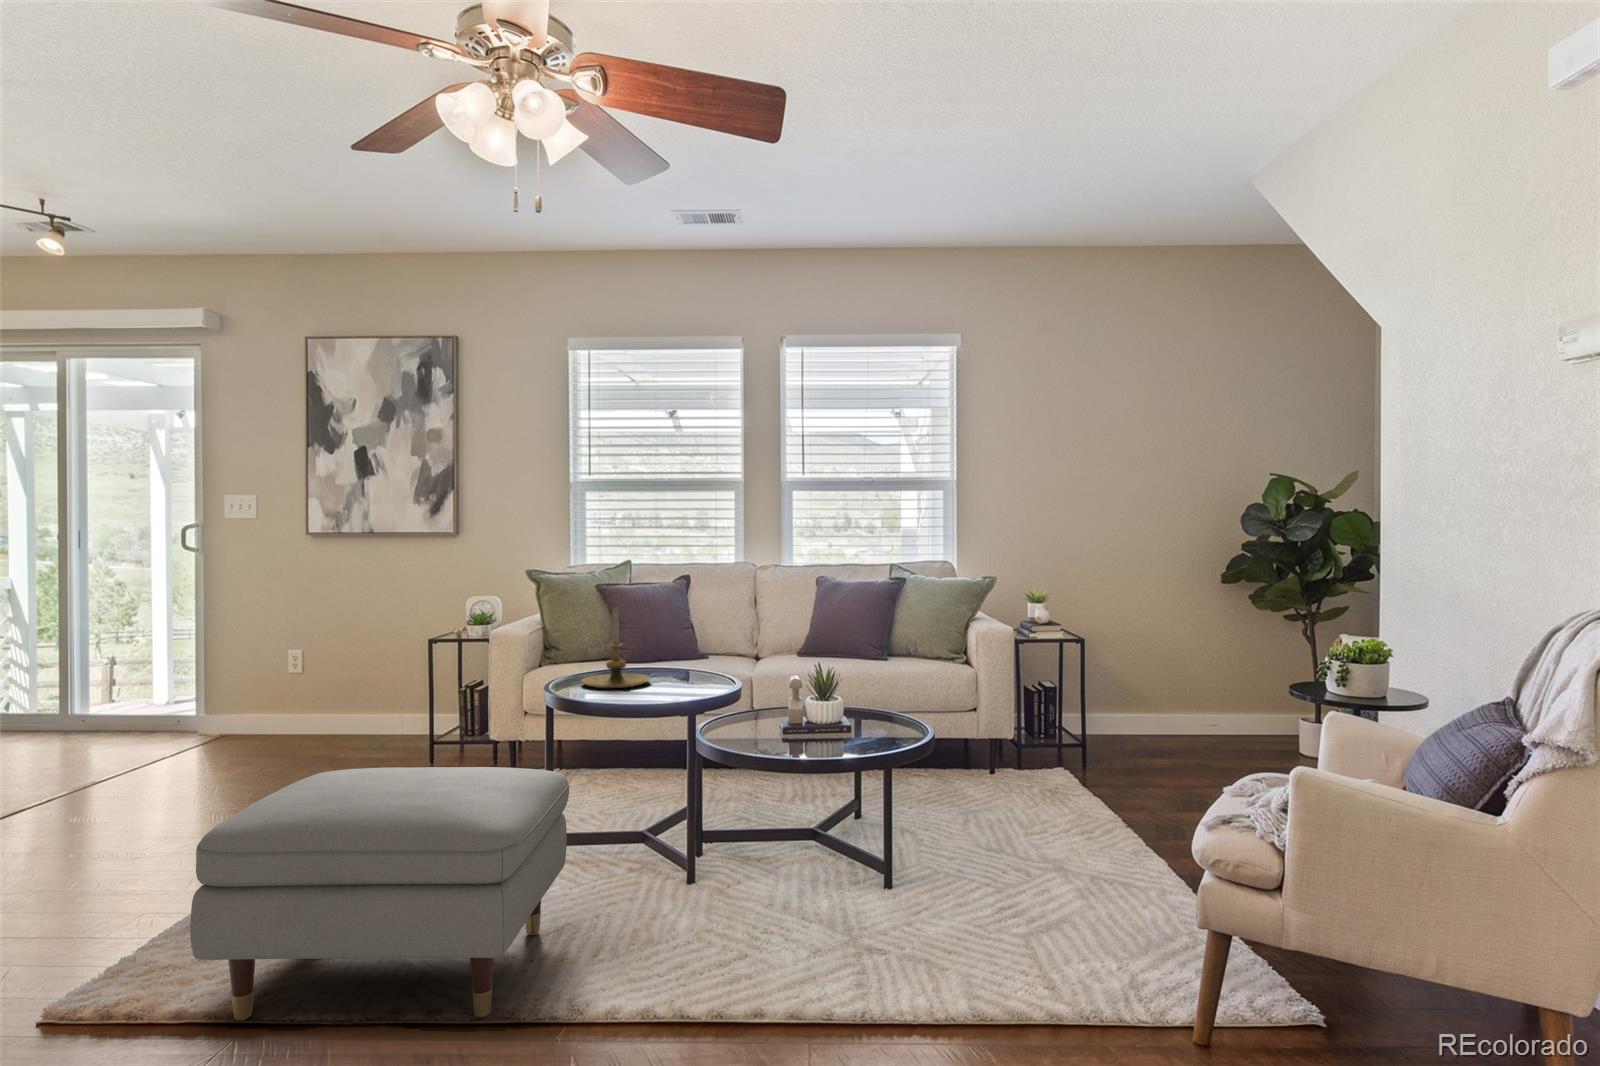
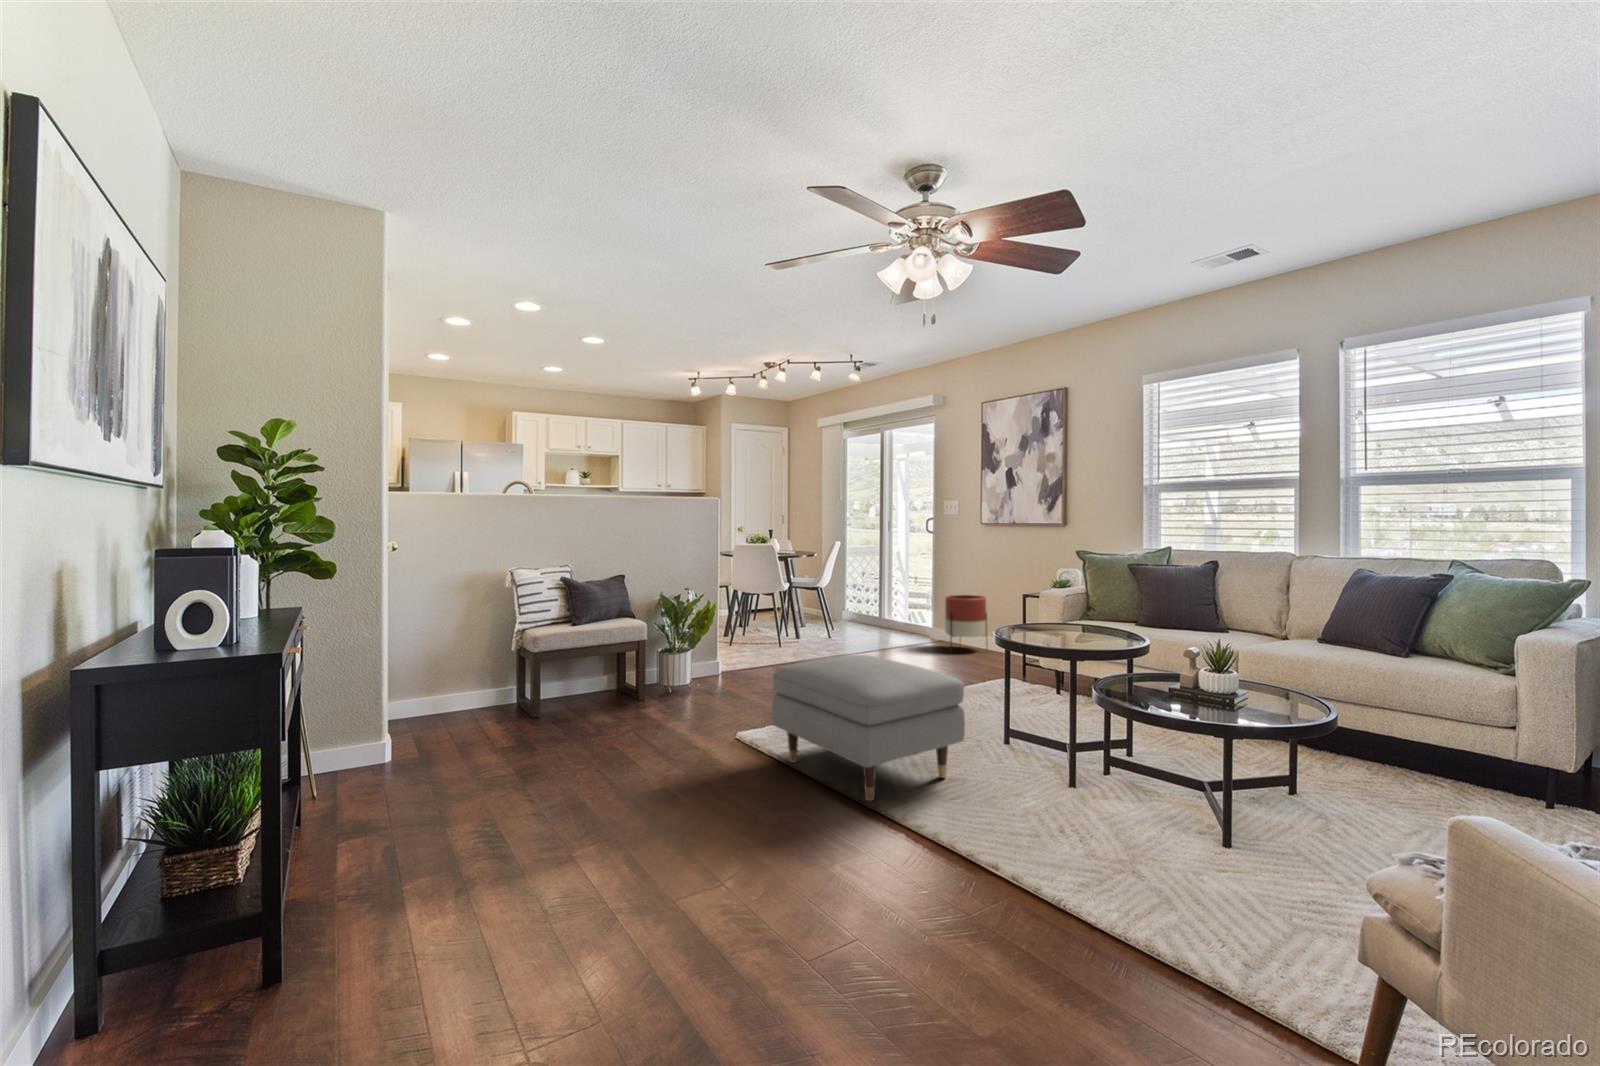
candle holder: present [582,608,650,688] -> none [1045,580,1099,640]
planter: none [250,647,328,749] -> present [945,595,987,652]

